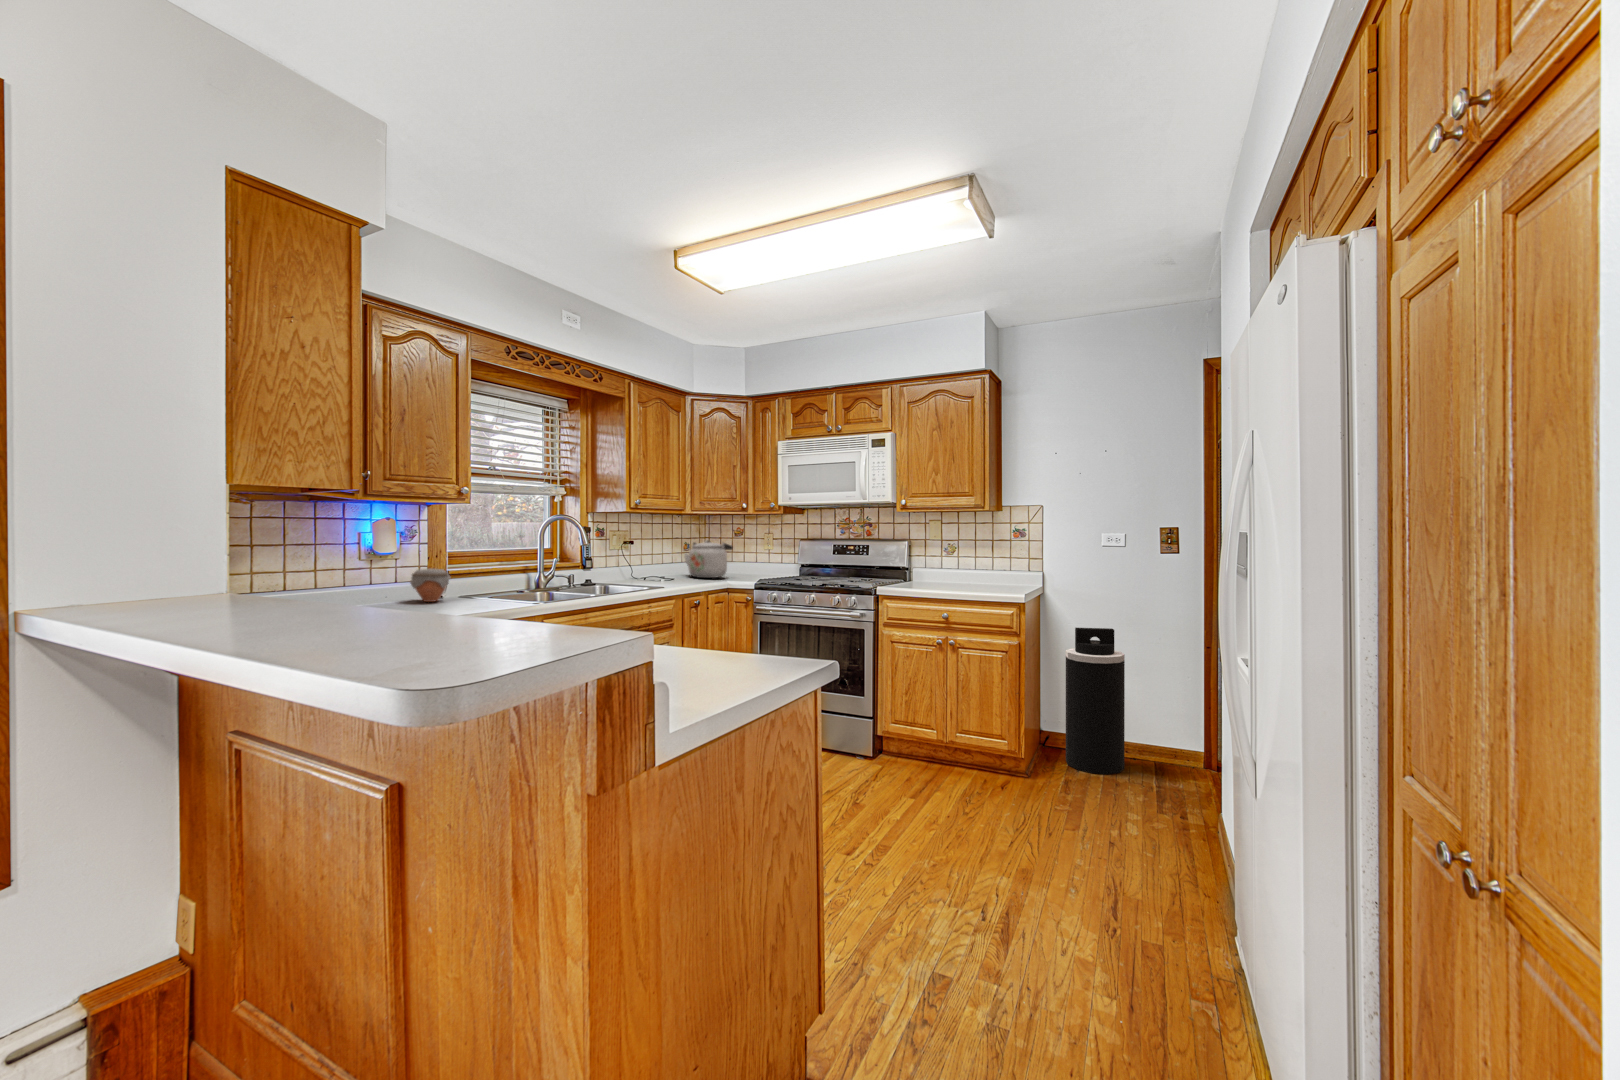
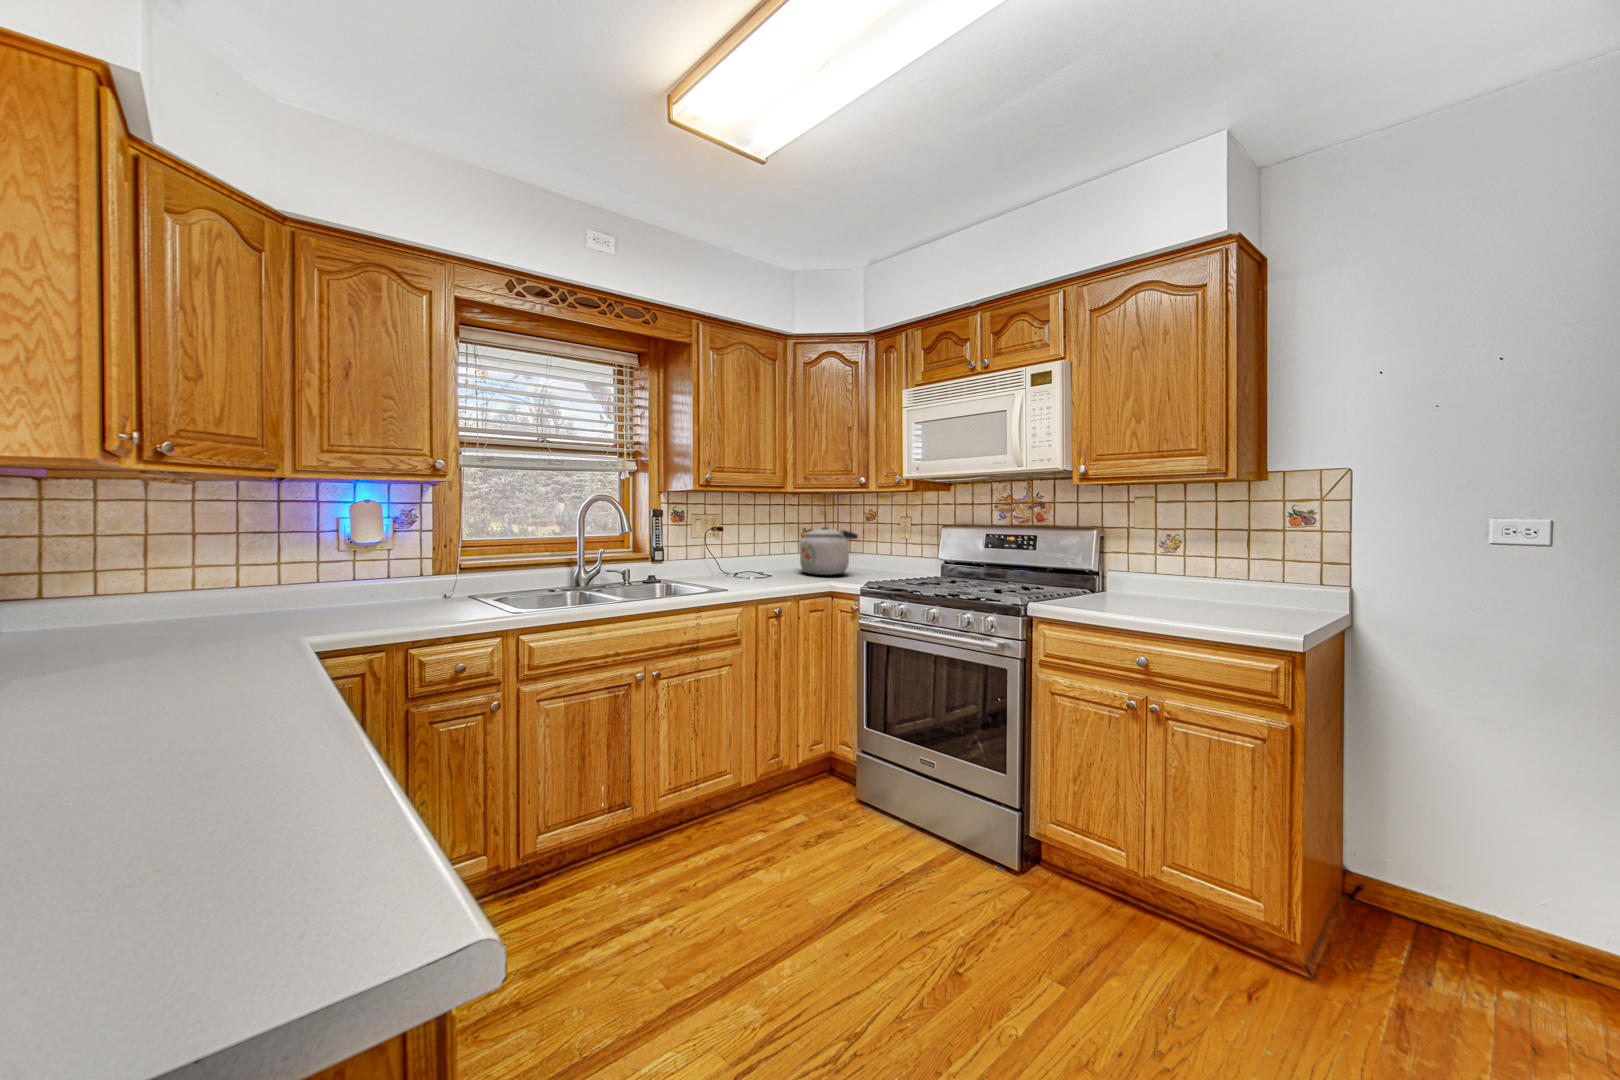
jar: present [410,569,451,602] -> none [373,564,429,606]
trash can: present [1066,628,1125,774] -> none [1396,701,1558,1014]

